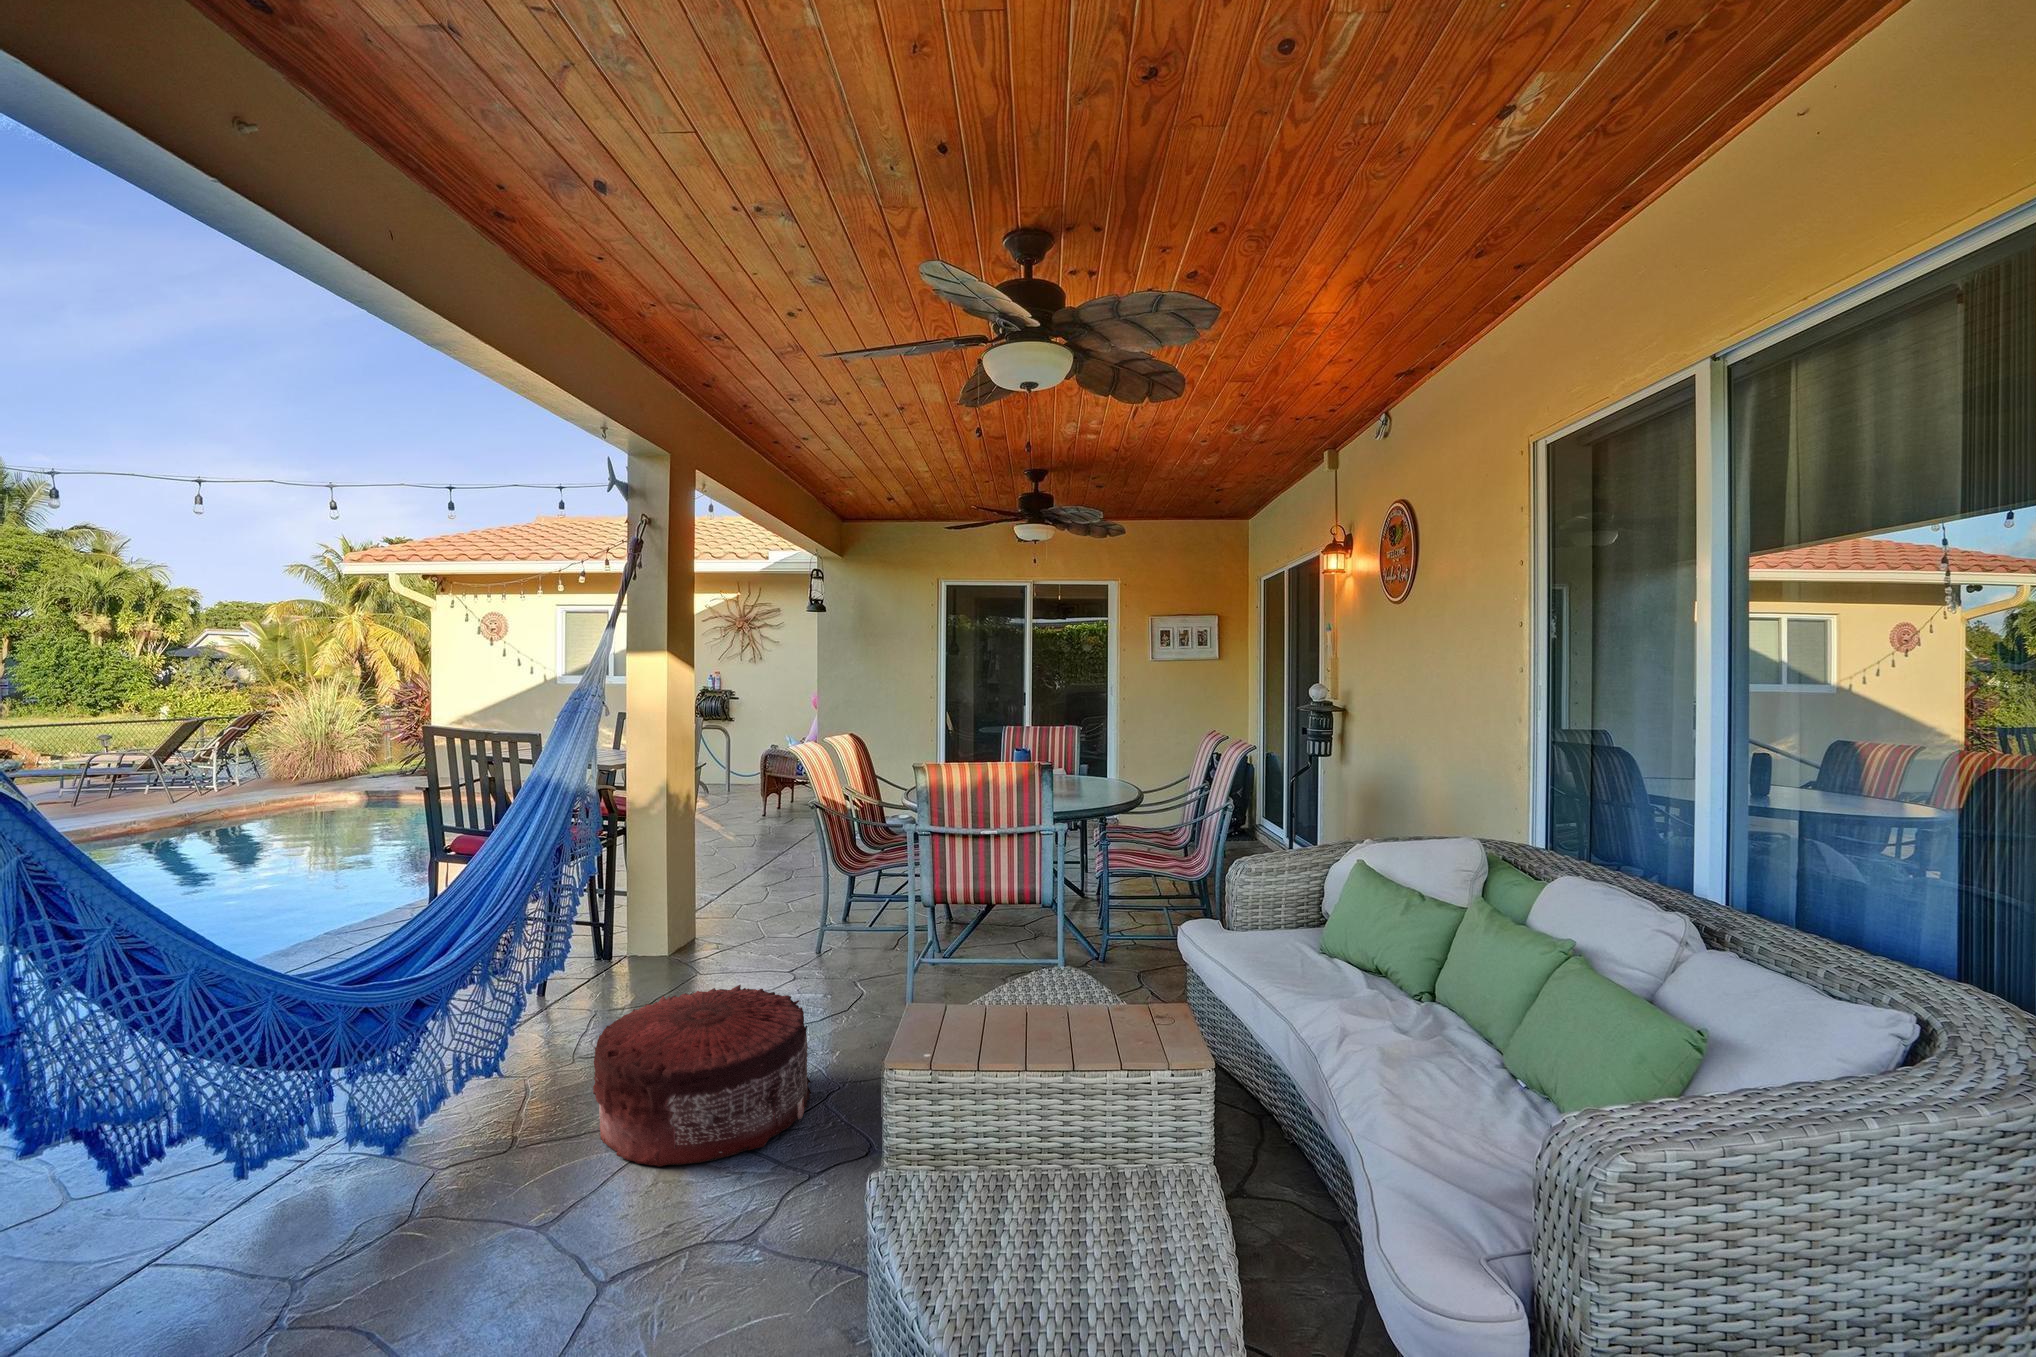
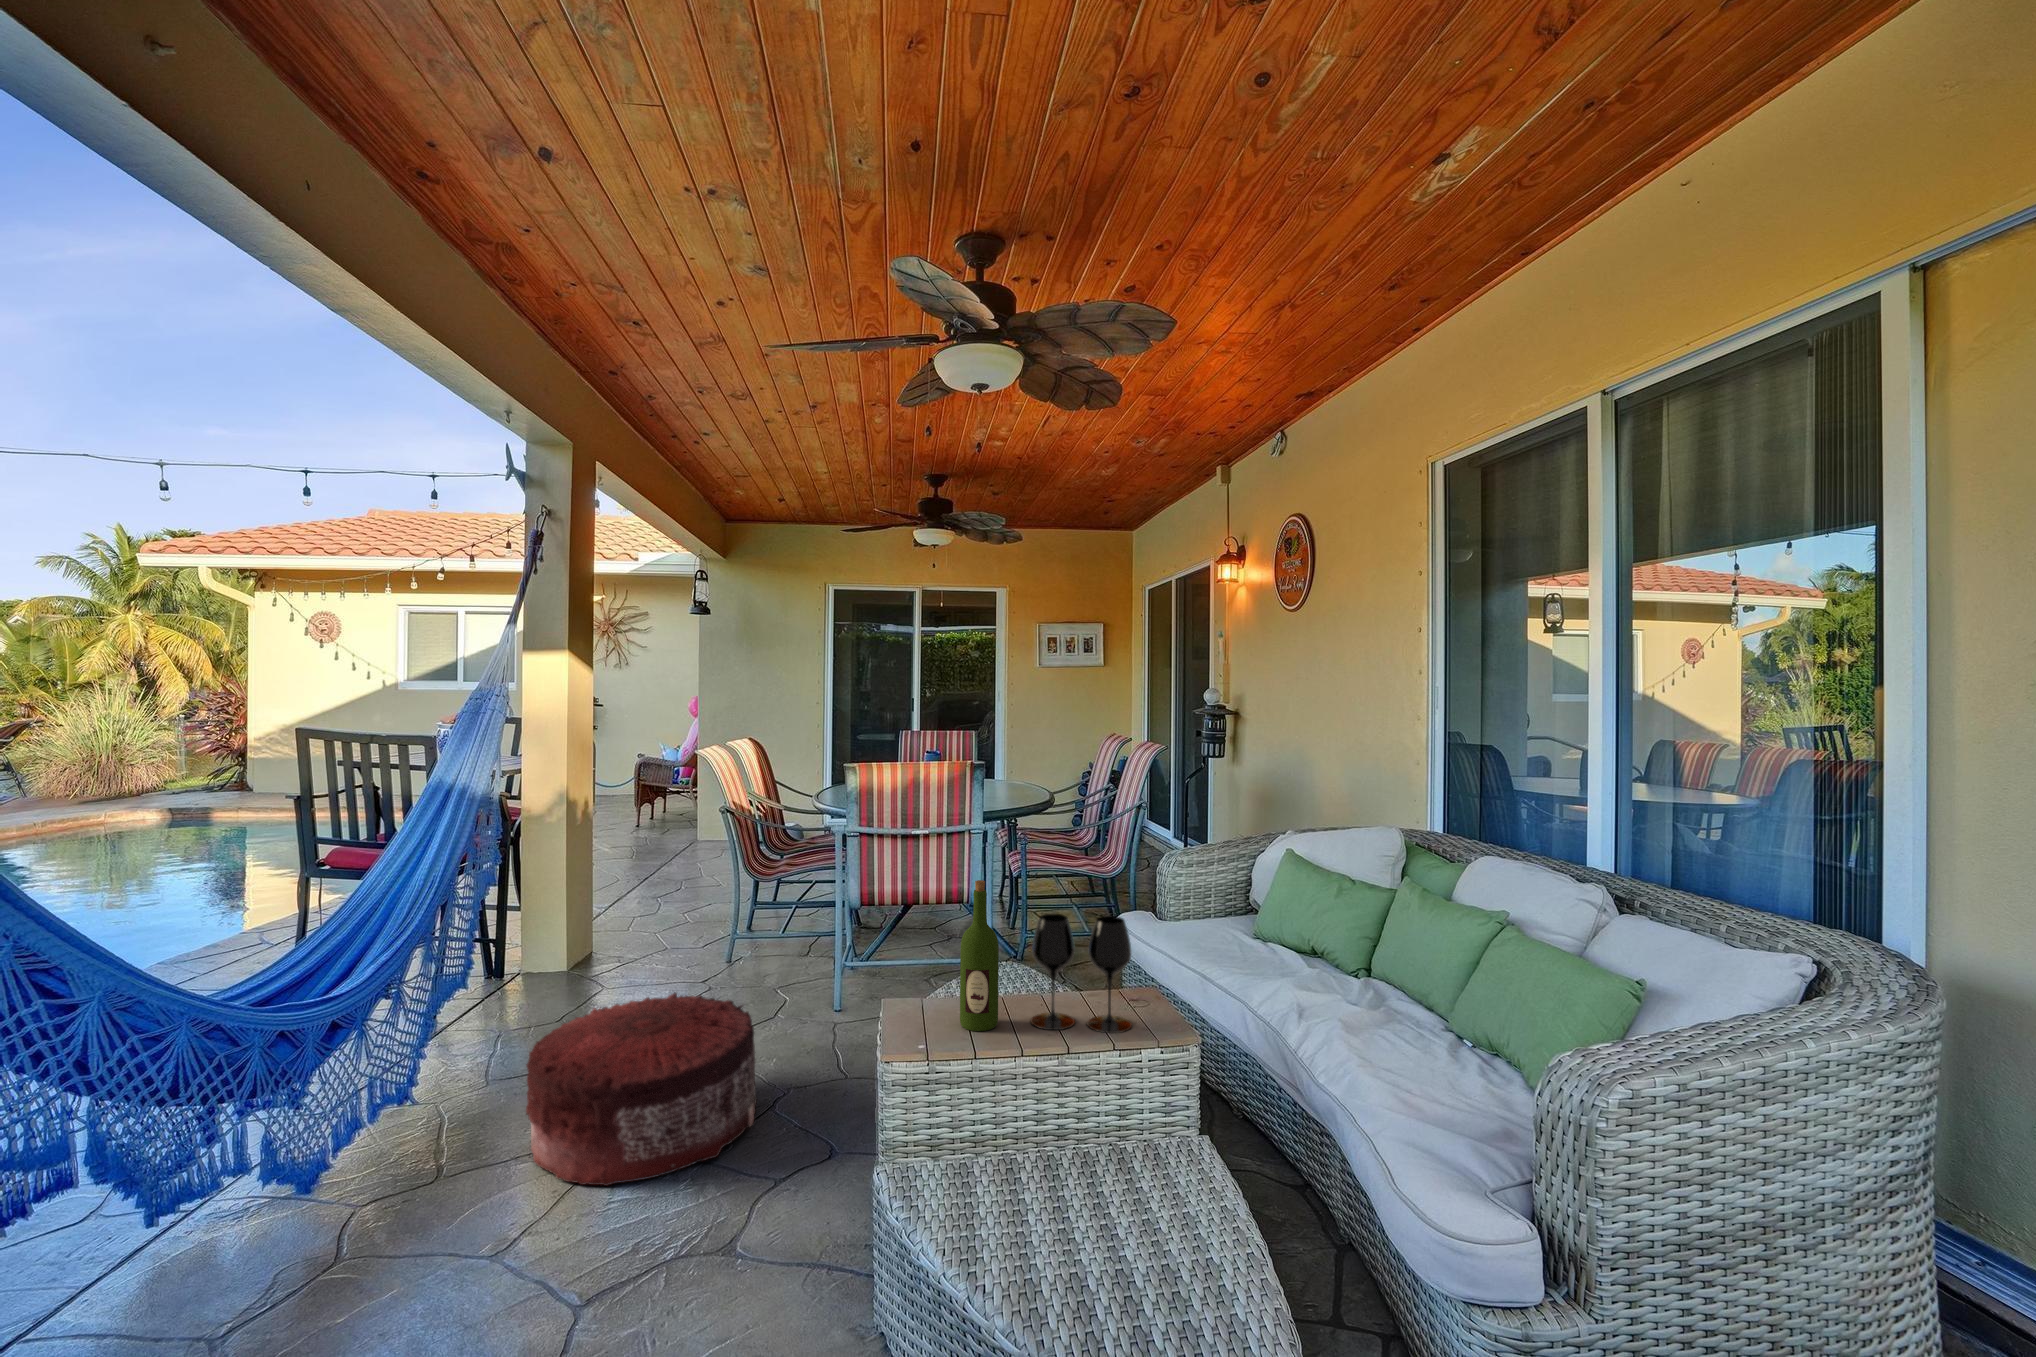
wine bottle: none [969,894,1007,1045] -> present [960,880,999,1031]
wine glass: none [1040,930,1143,1056] -> present [1031,914,1132,1033]

